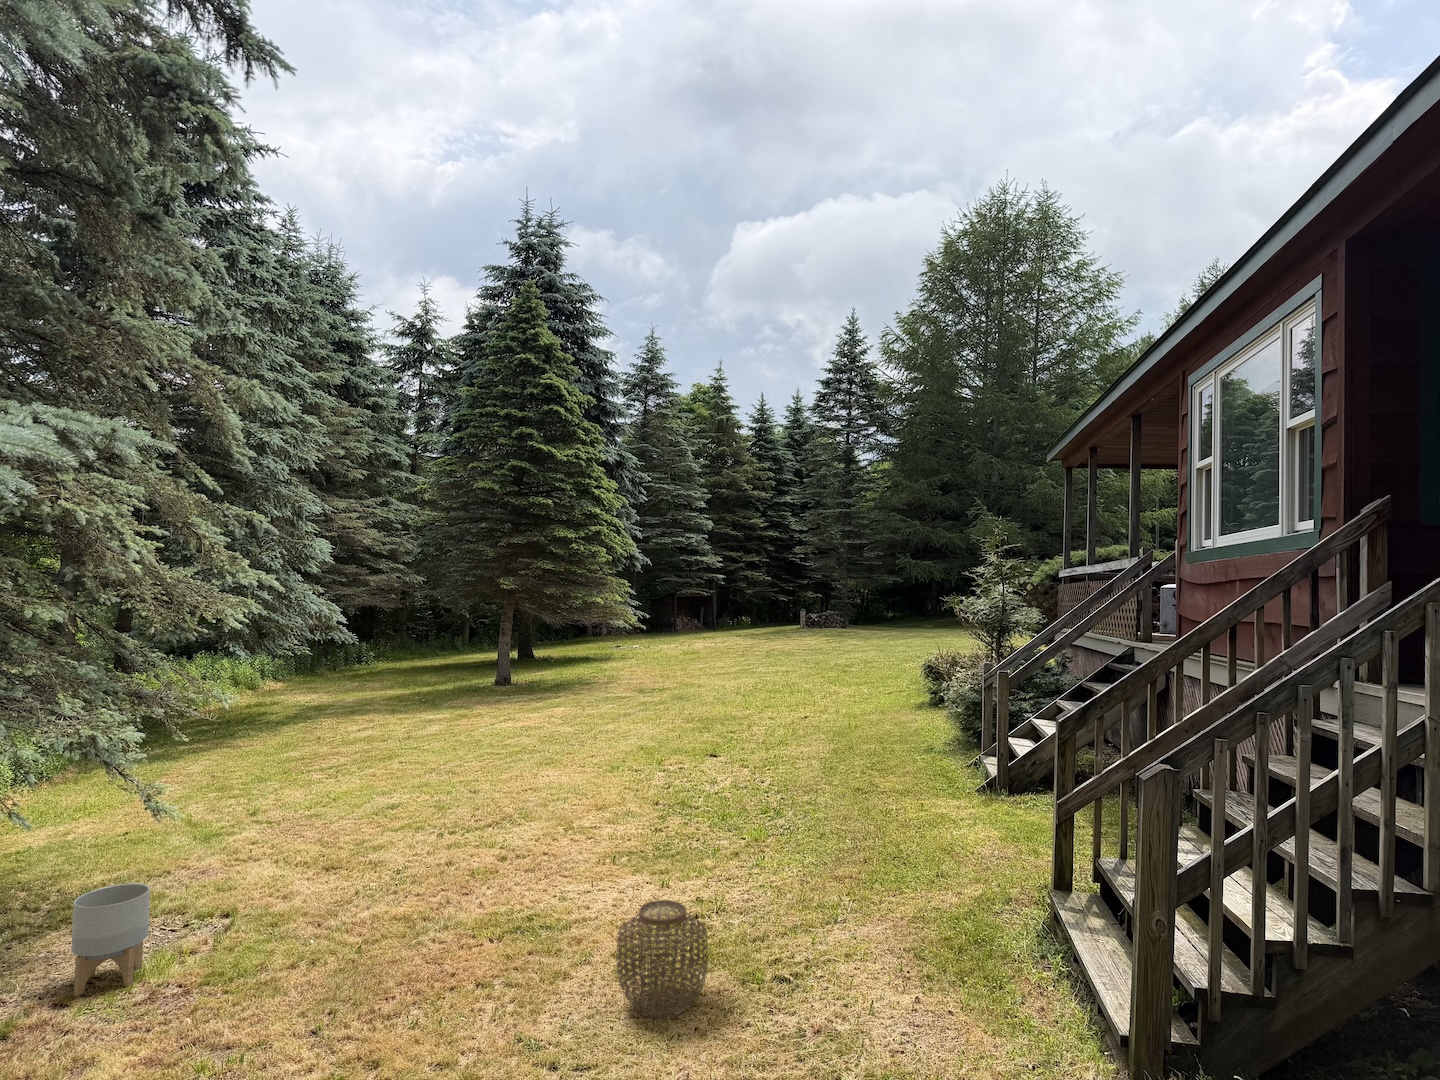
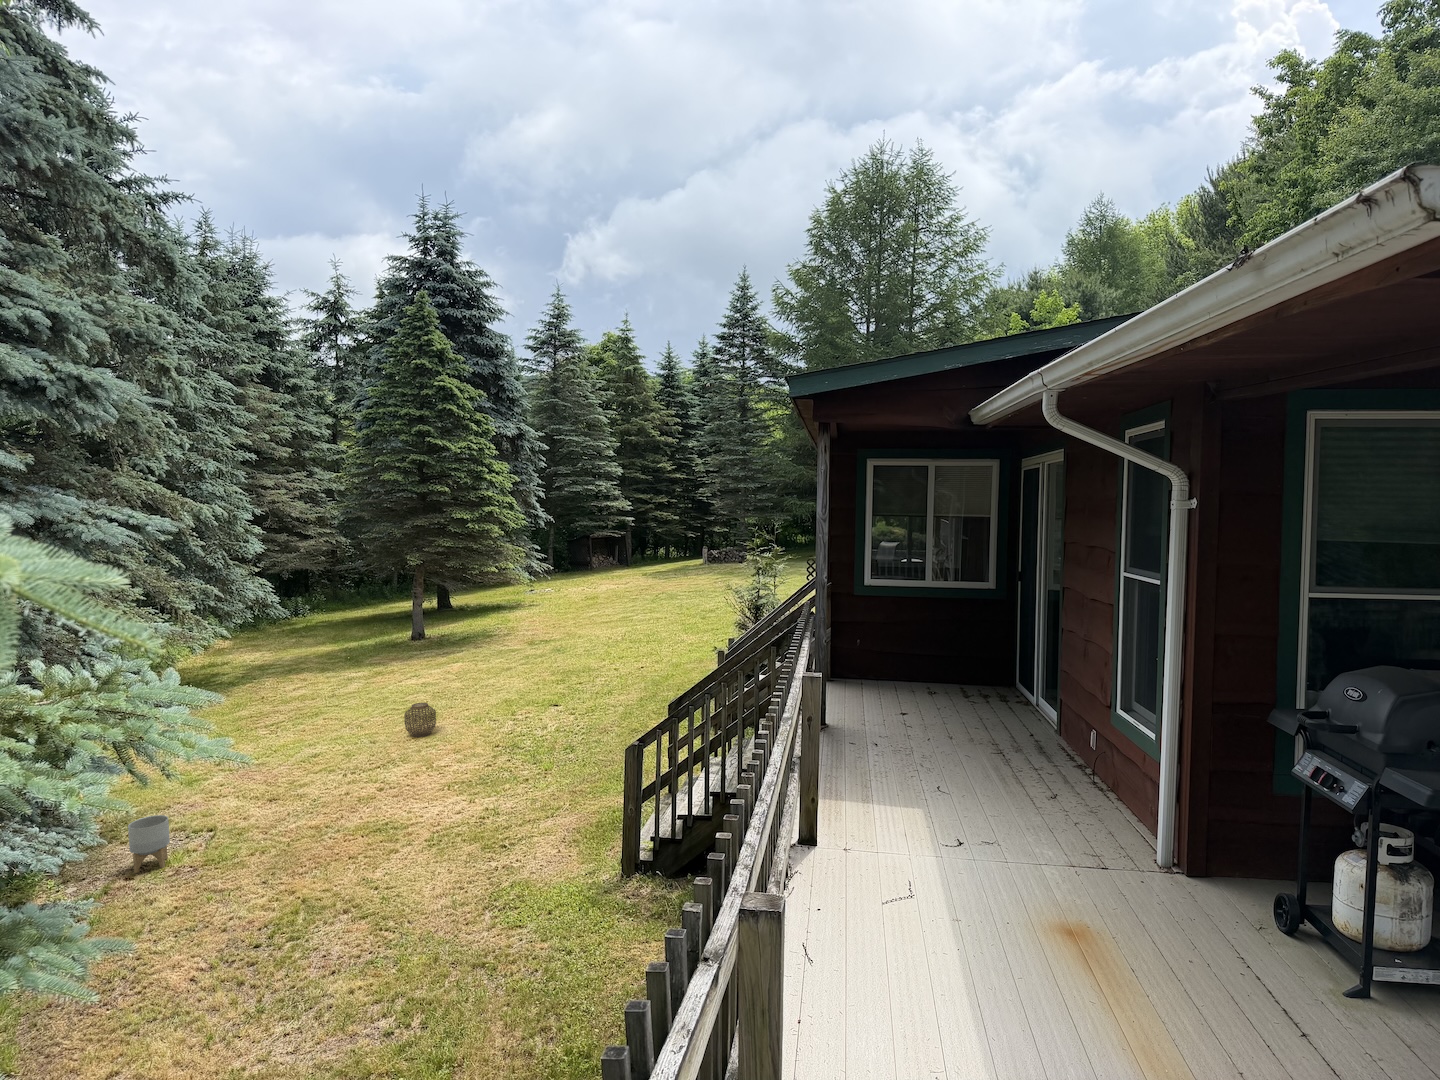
woven basket: present [617,900,708,1018] -> present [404,703,436,737]

